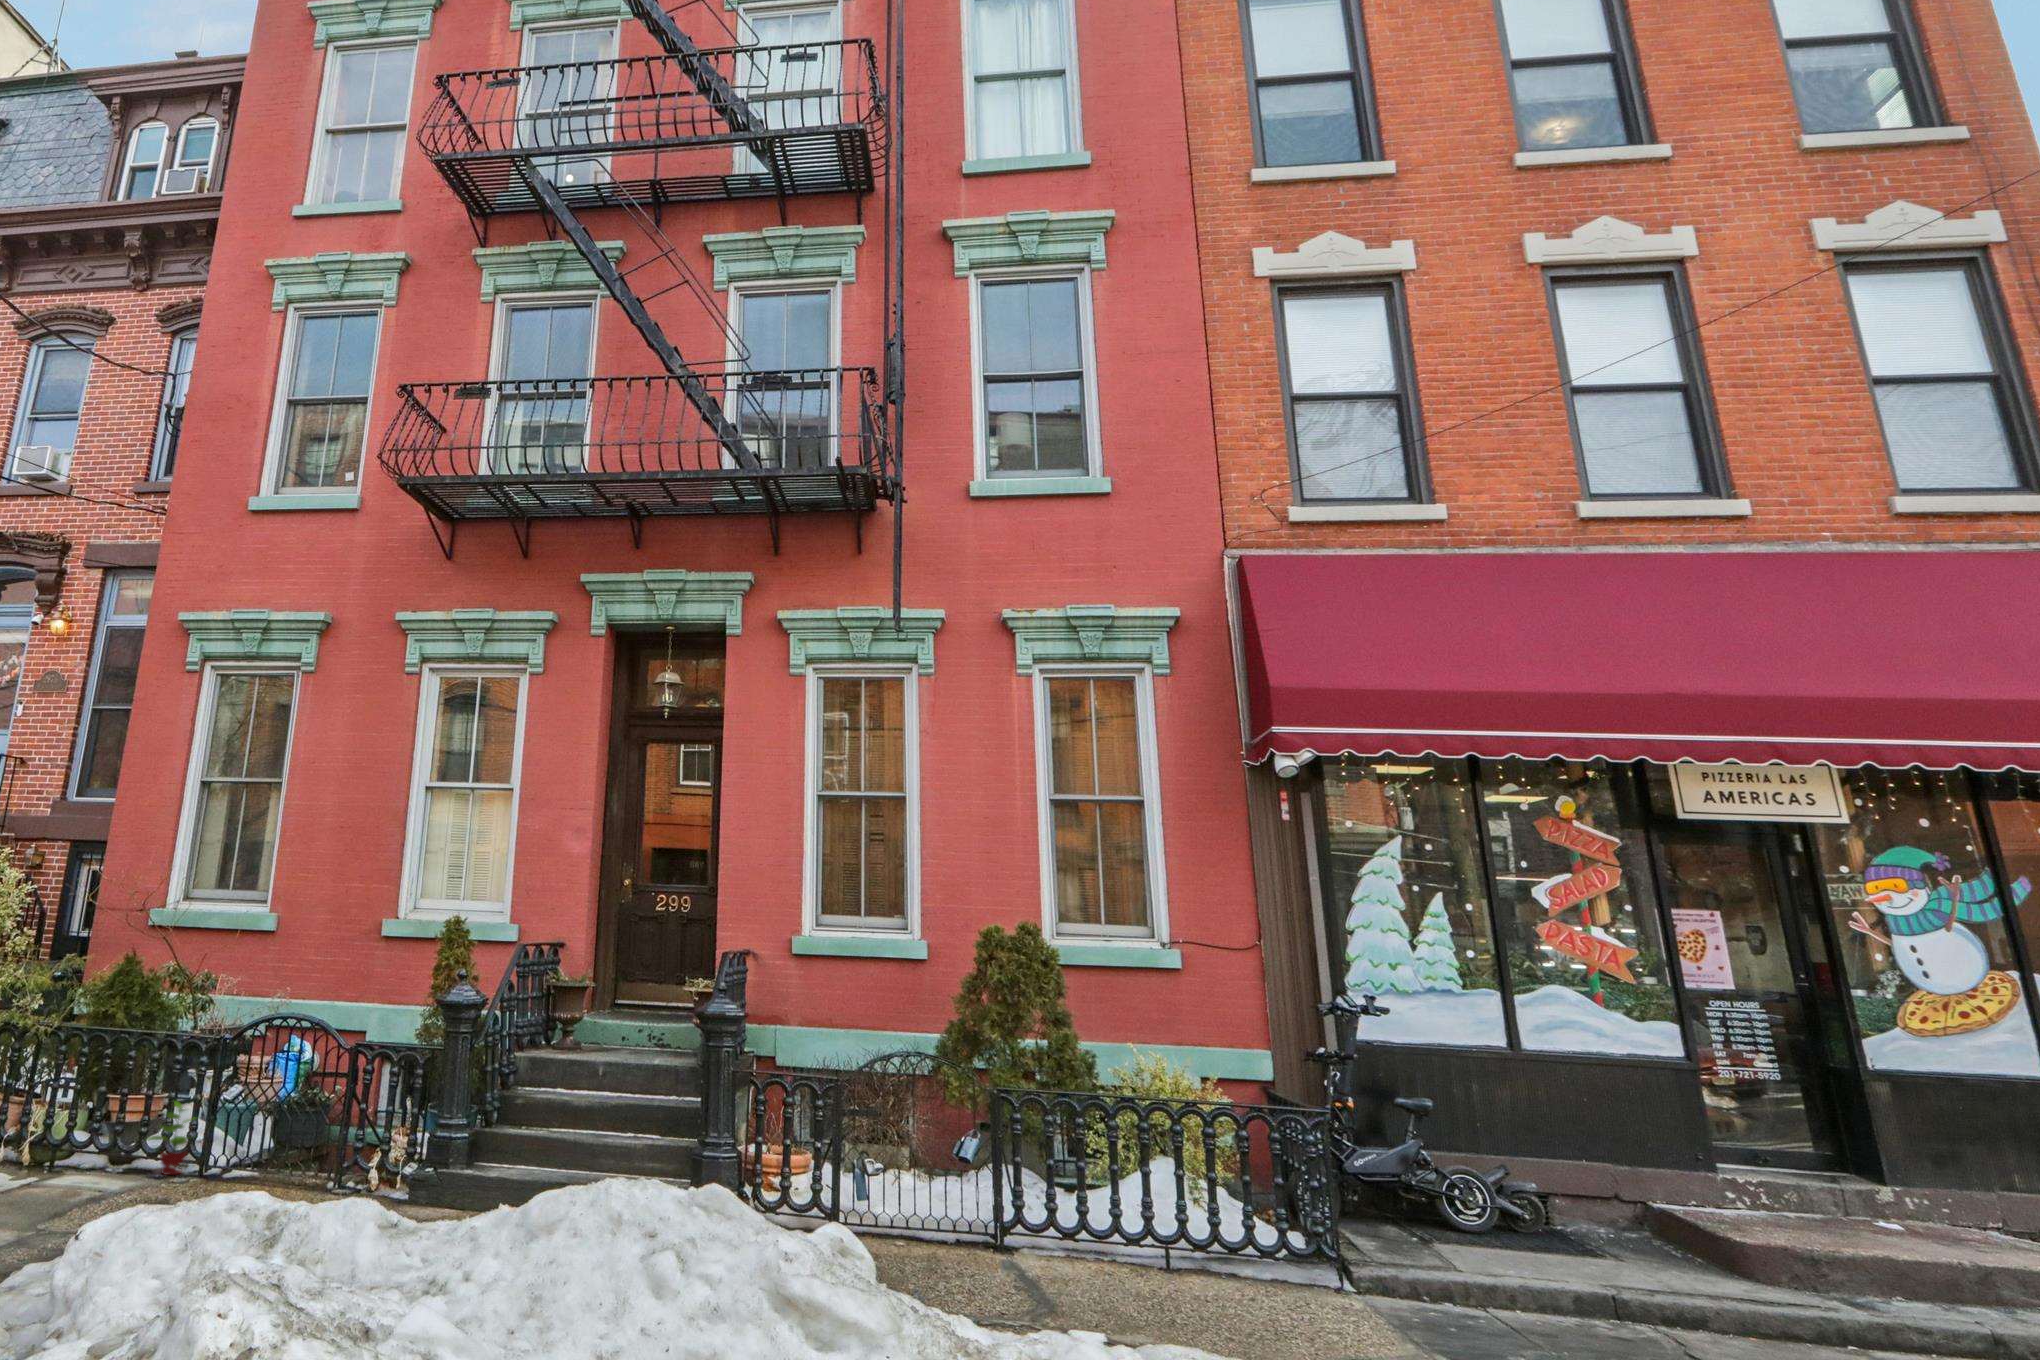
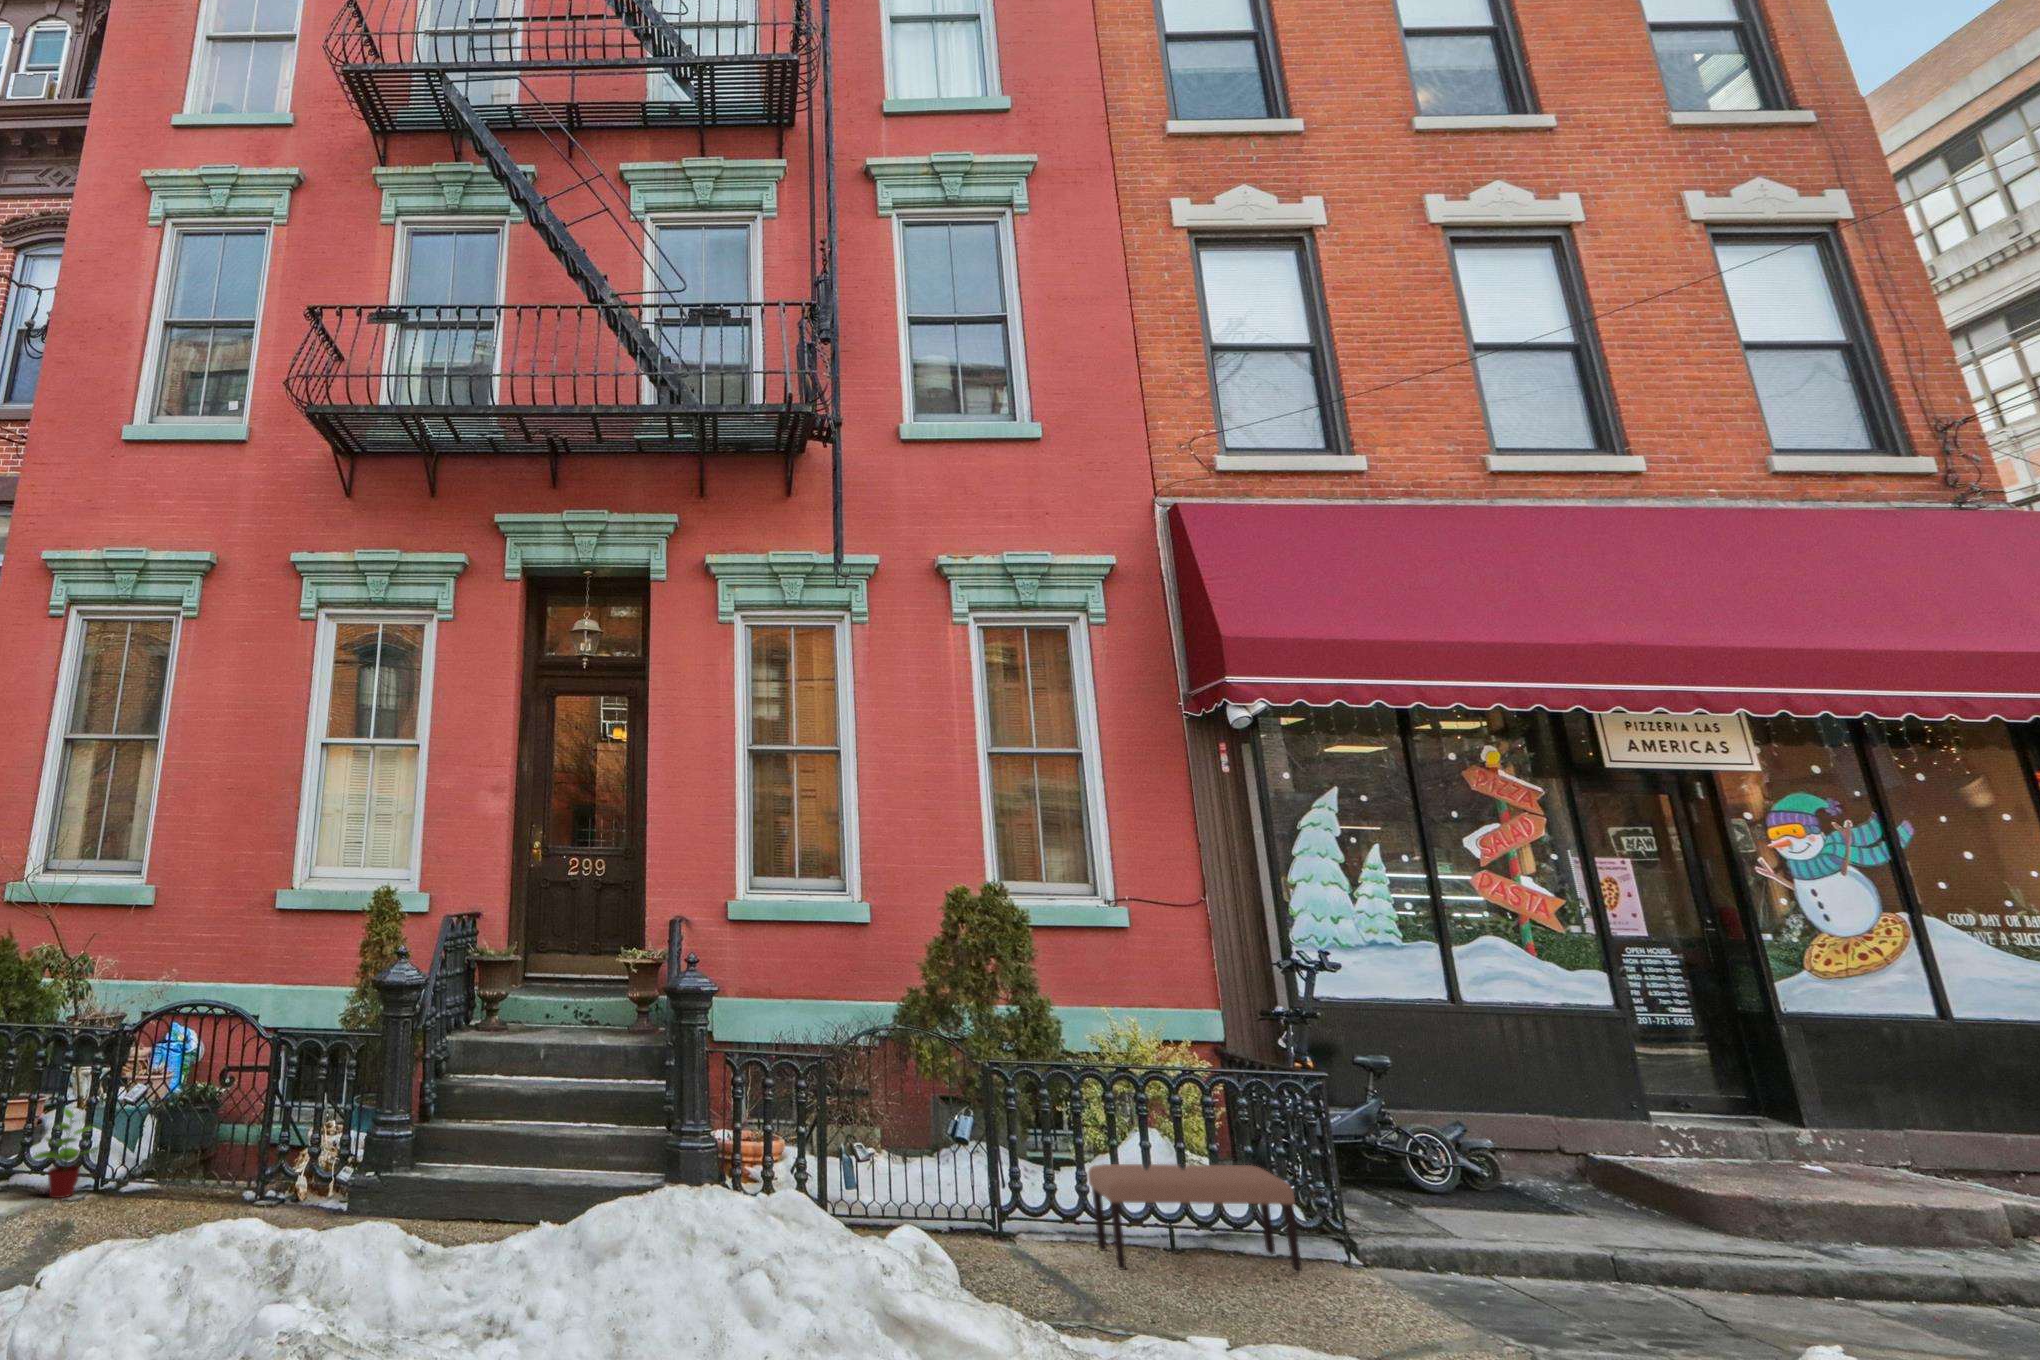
bench: none [1053,1172,1233,1271] -> present [1088,1164,1302,1273]

